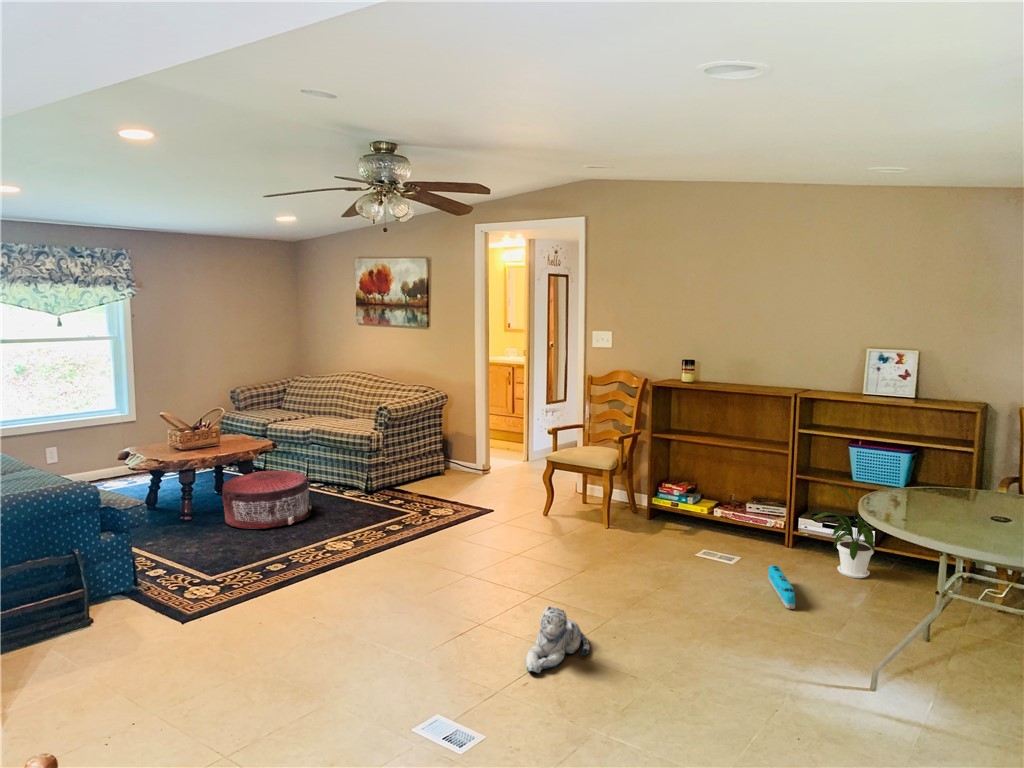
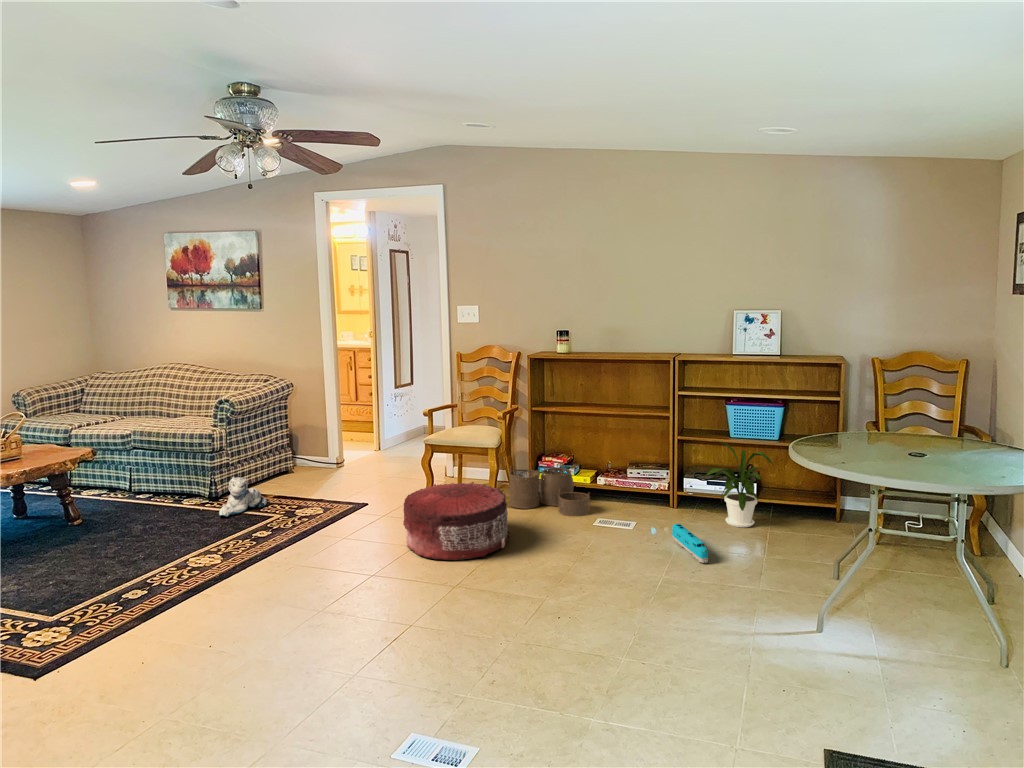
pouf: present [222,470,311,529] -> present [403,482,509,560]
woven basket: none [621,483,698,546] -> present [509,462,590,516]
plush toy: present [526,606,590,673] -> present [219,477,267,516]

